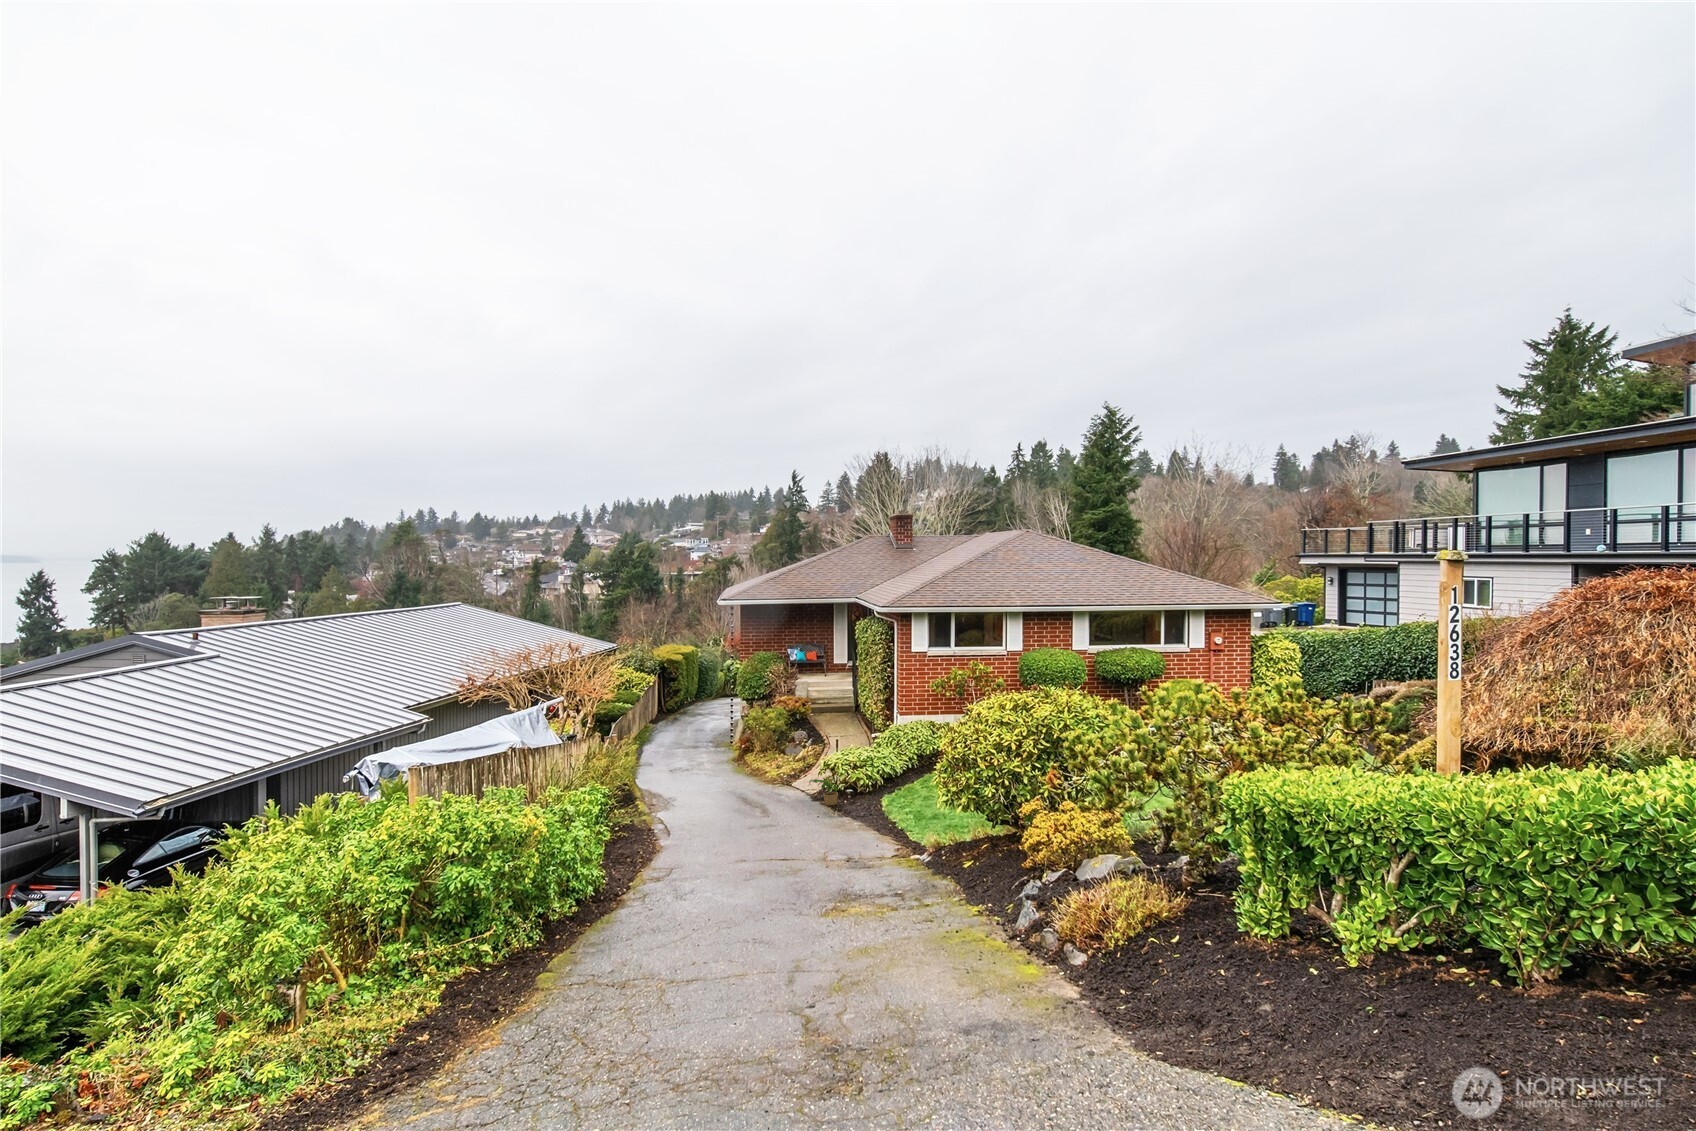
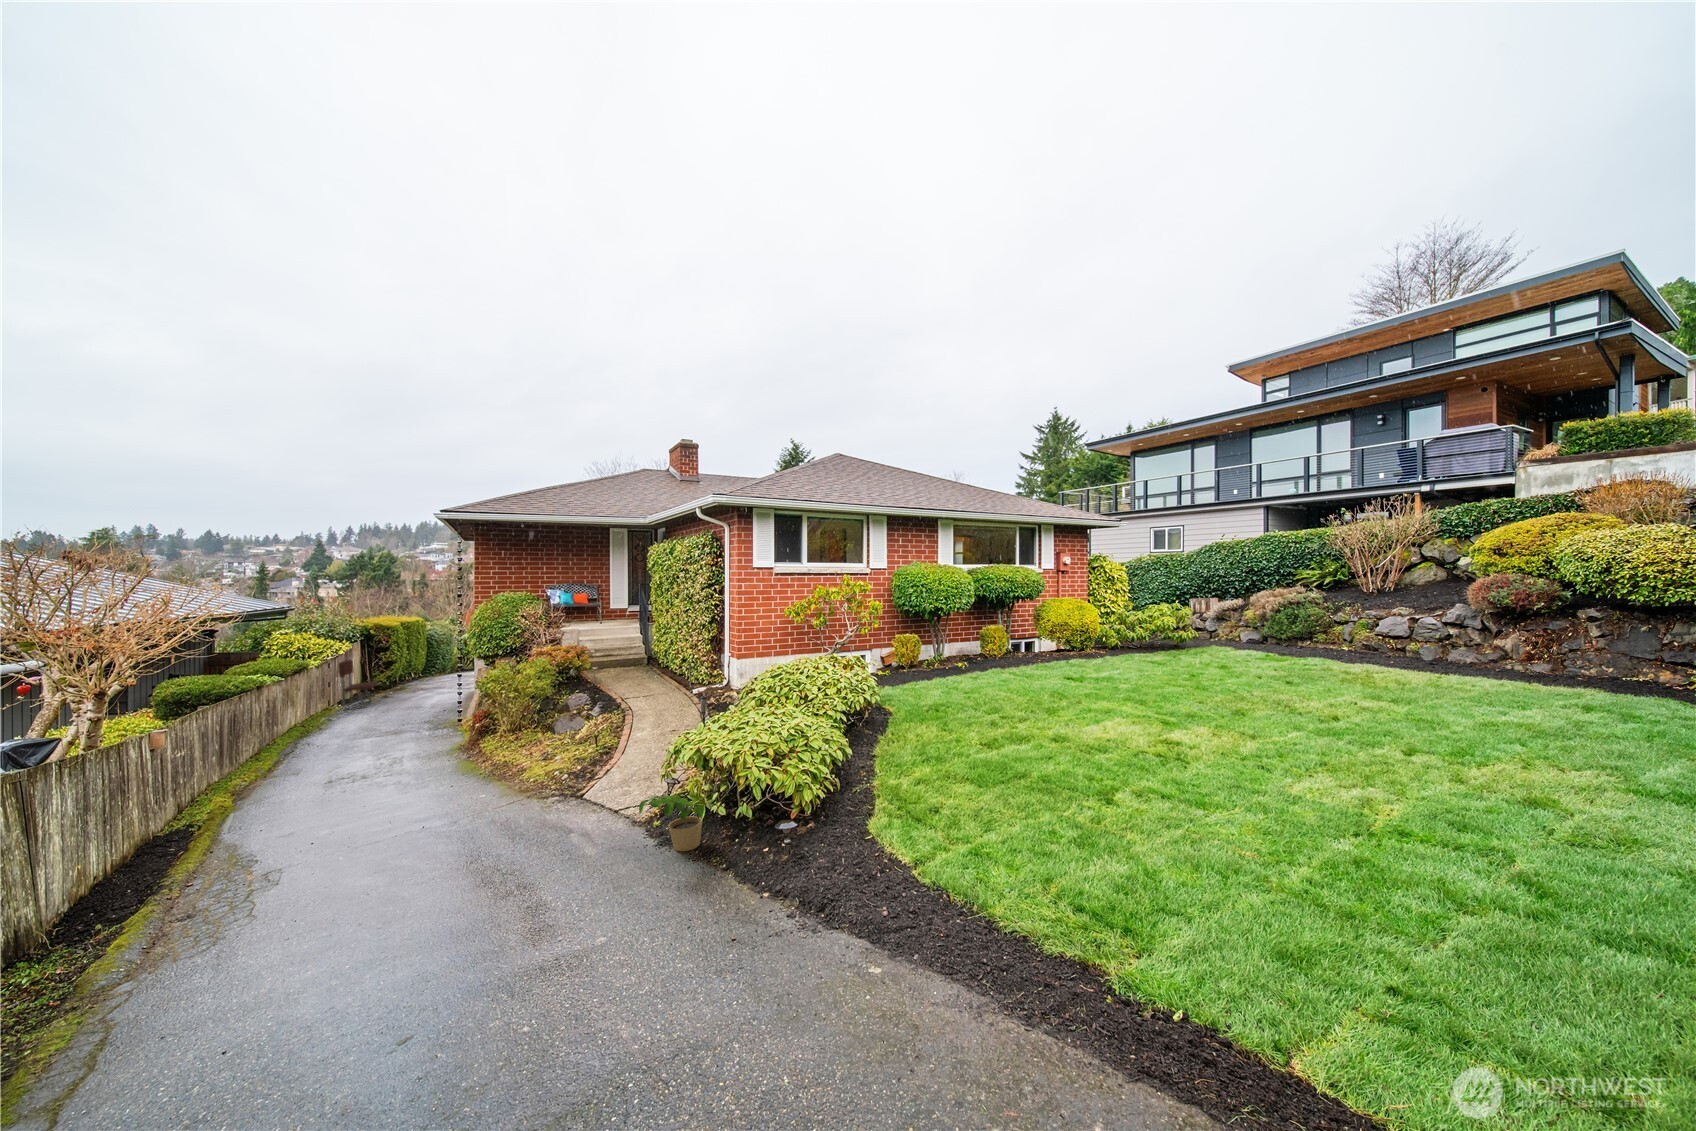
bench: none [650,691,673,729] -> present [338,660,379,710]

